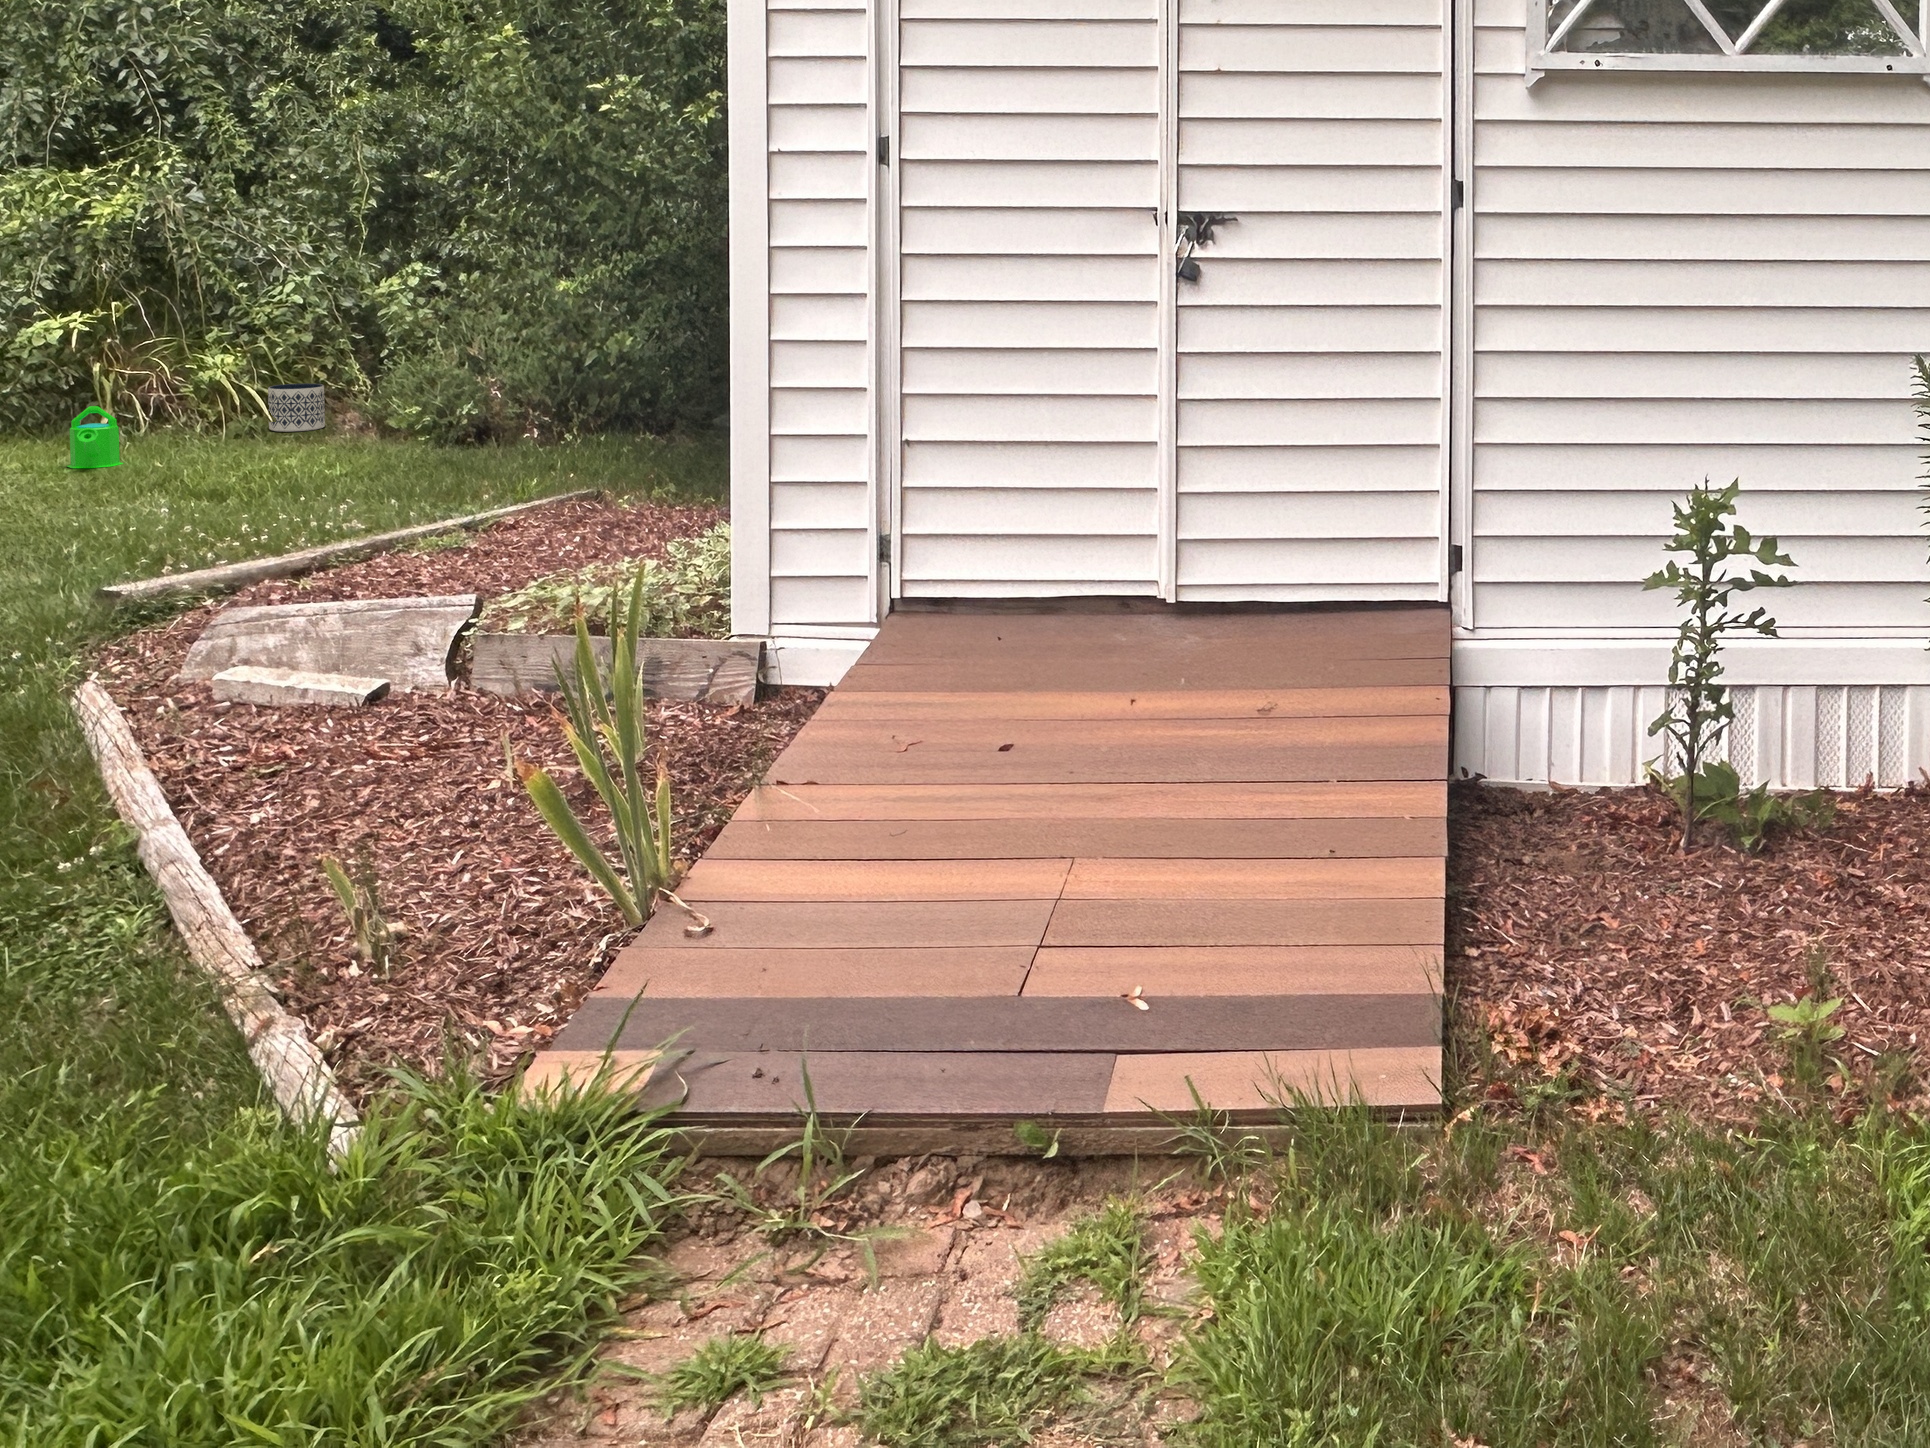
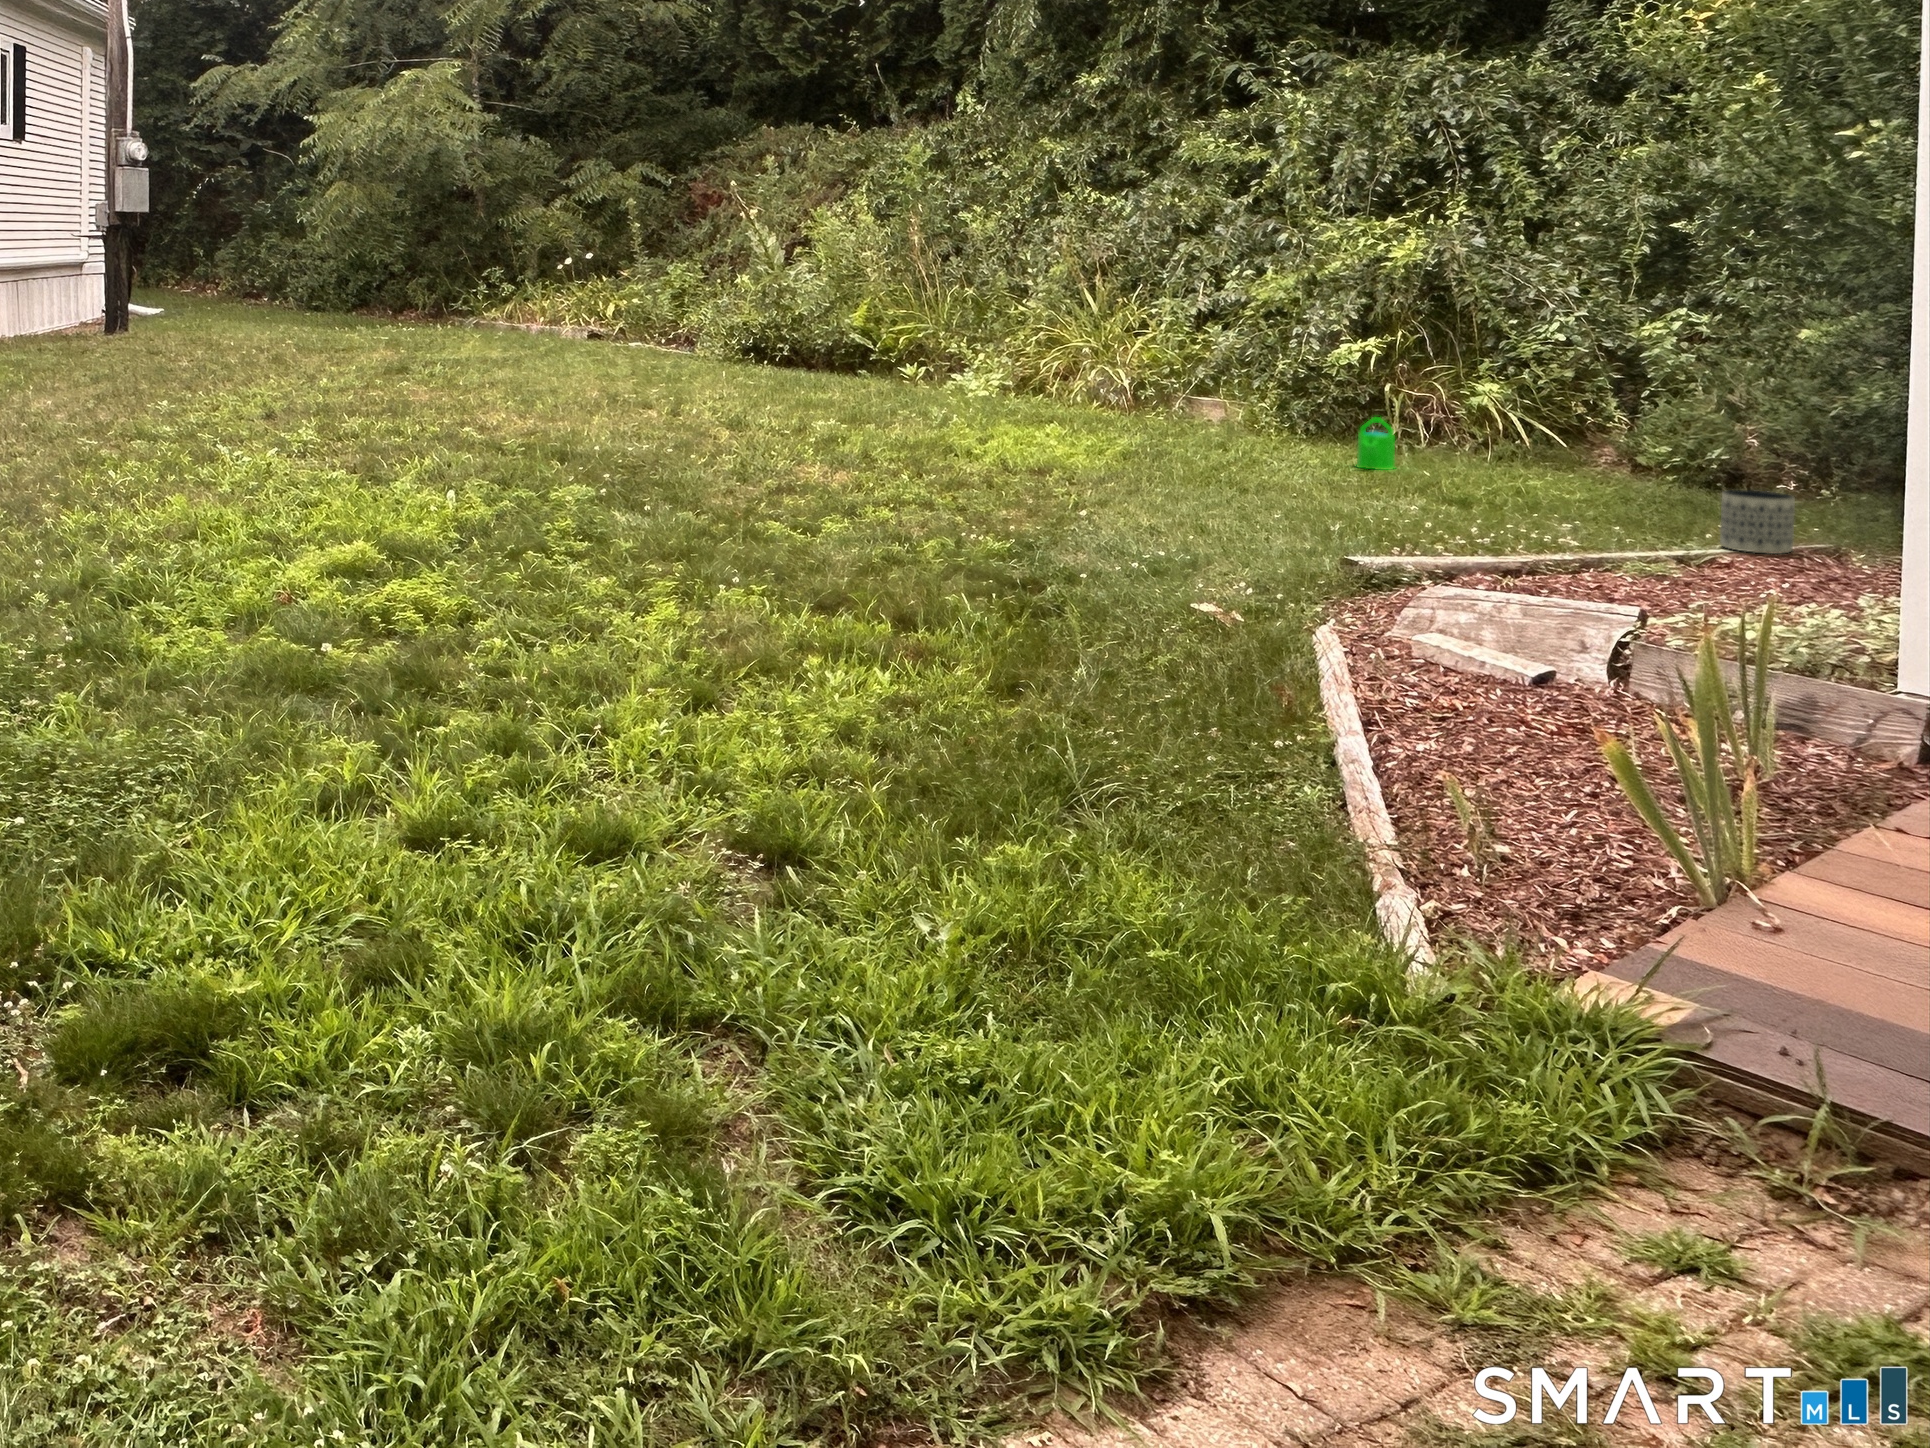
planter: present [268,384,325,432] -> present [1720,490,1795,554]

